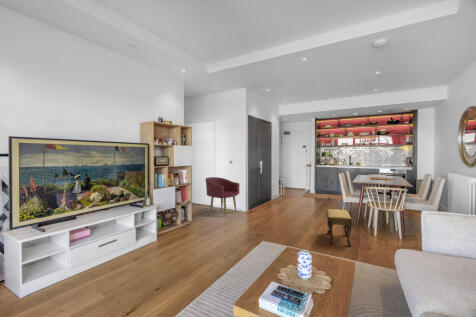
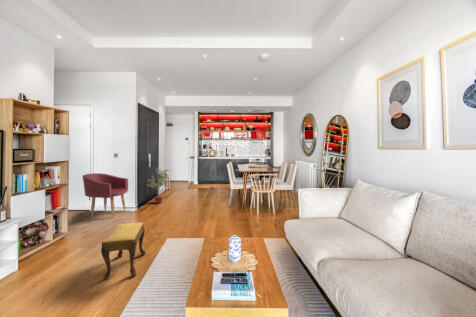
potted tree: none [255,174,276,210] -> present [148,169,166,204]
footstool: present [327,209,352,246] -> present [101,222,145,280]

